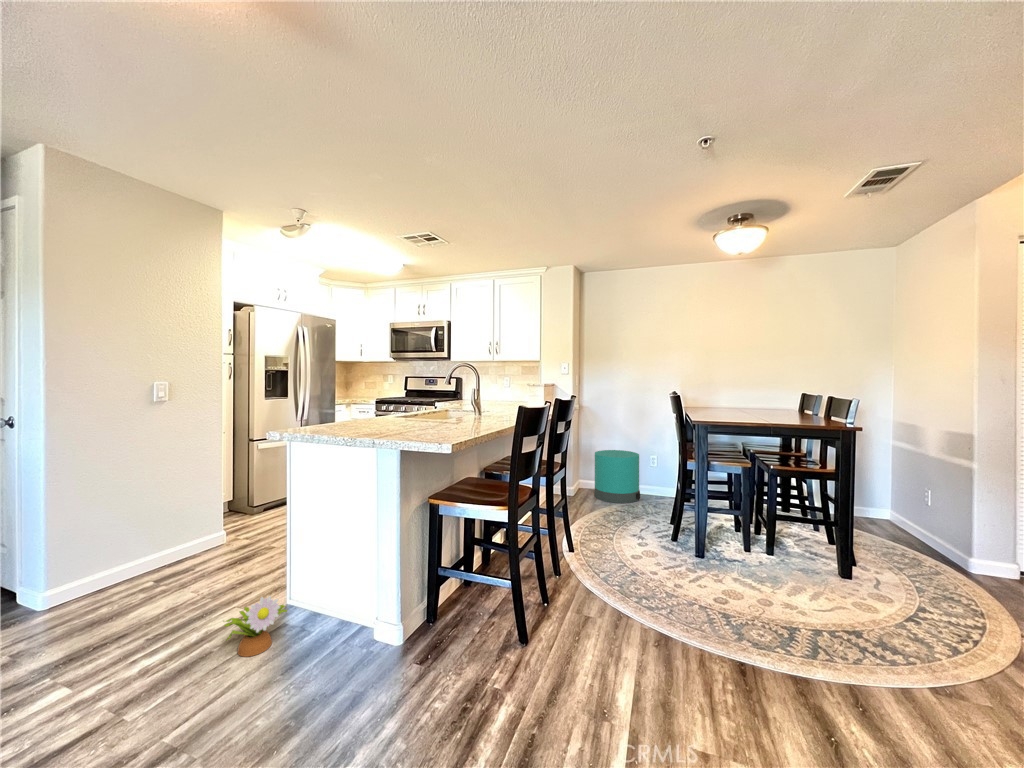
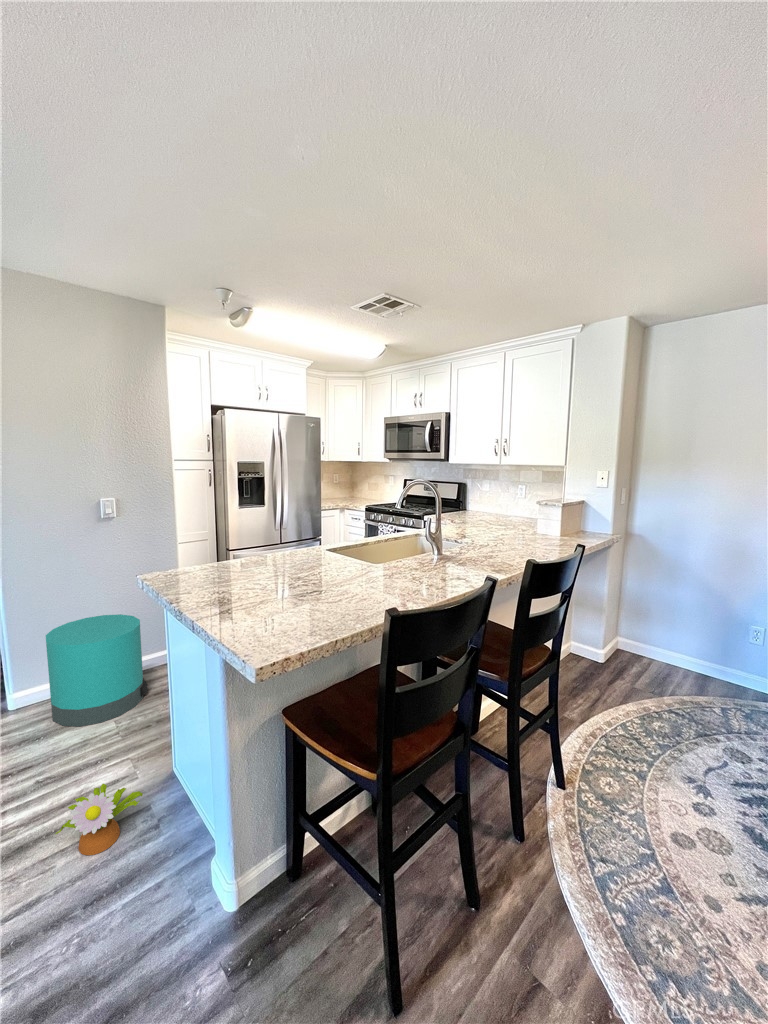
trash can: present [595,450,640,503] -> present [46,614,147,727]

